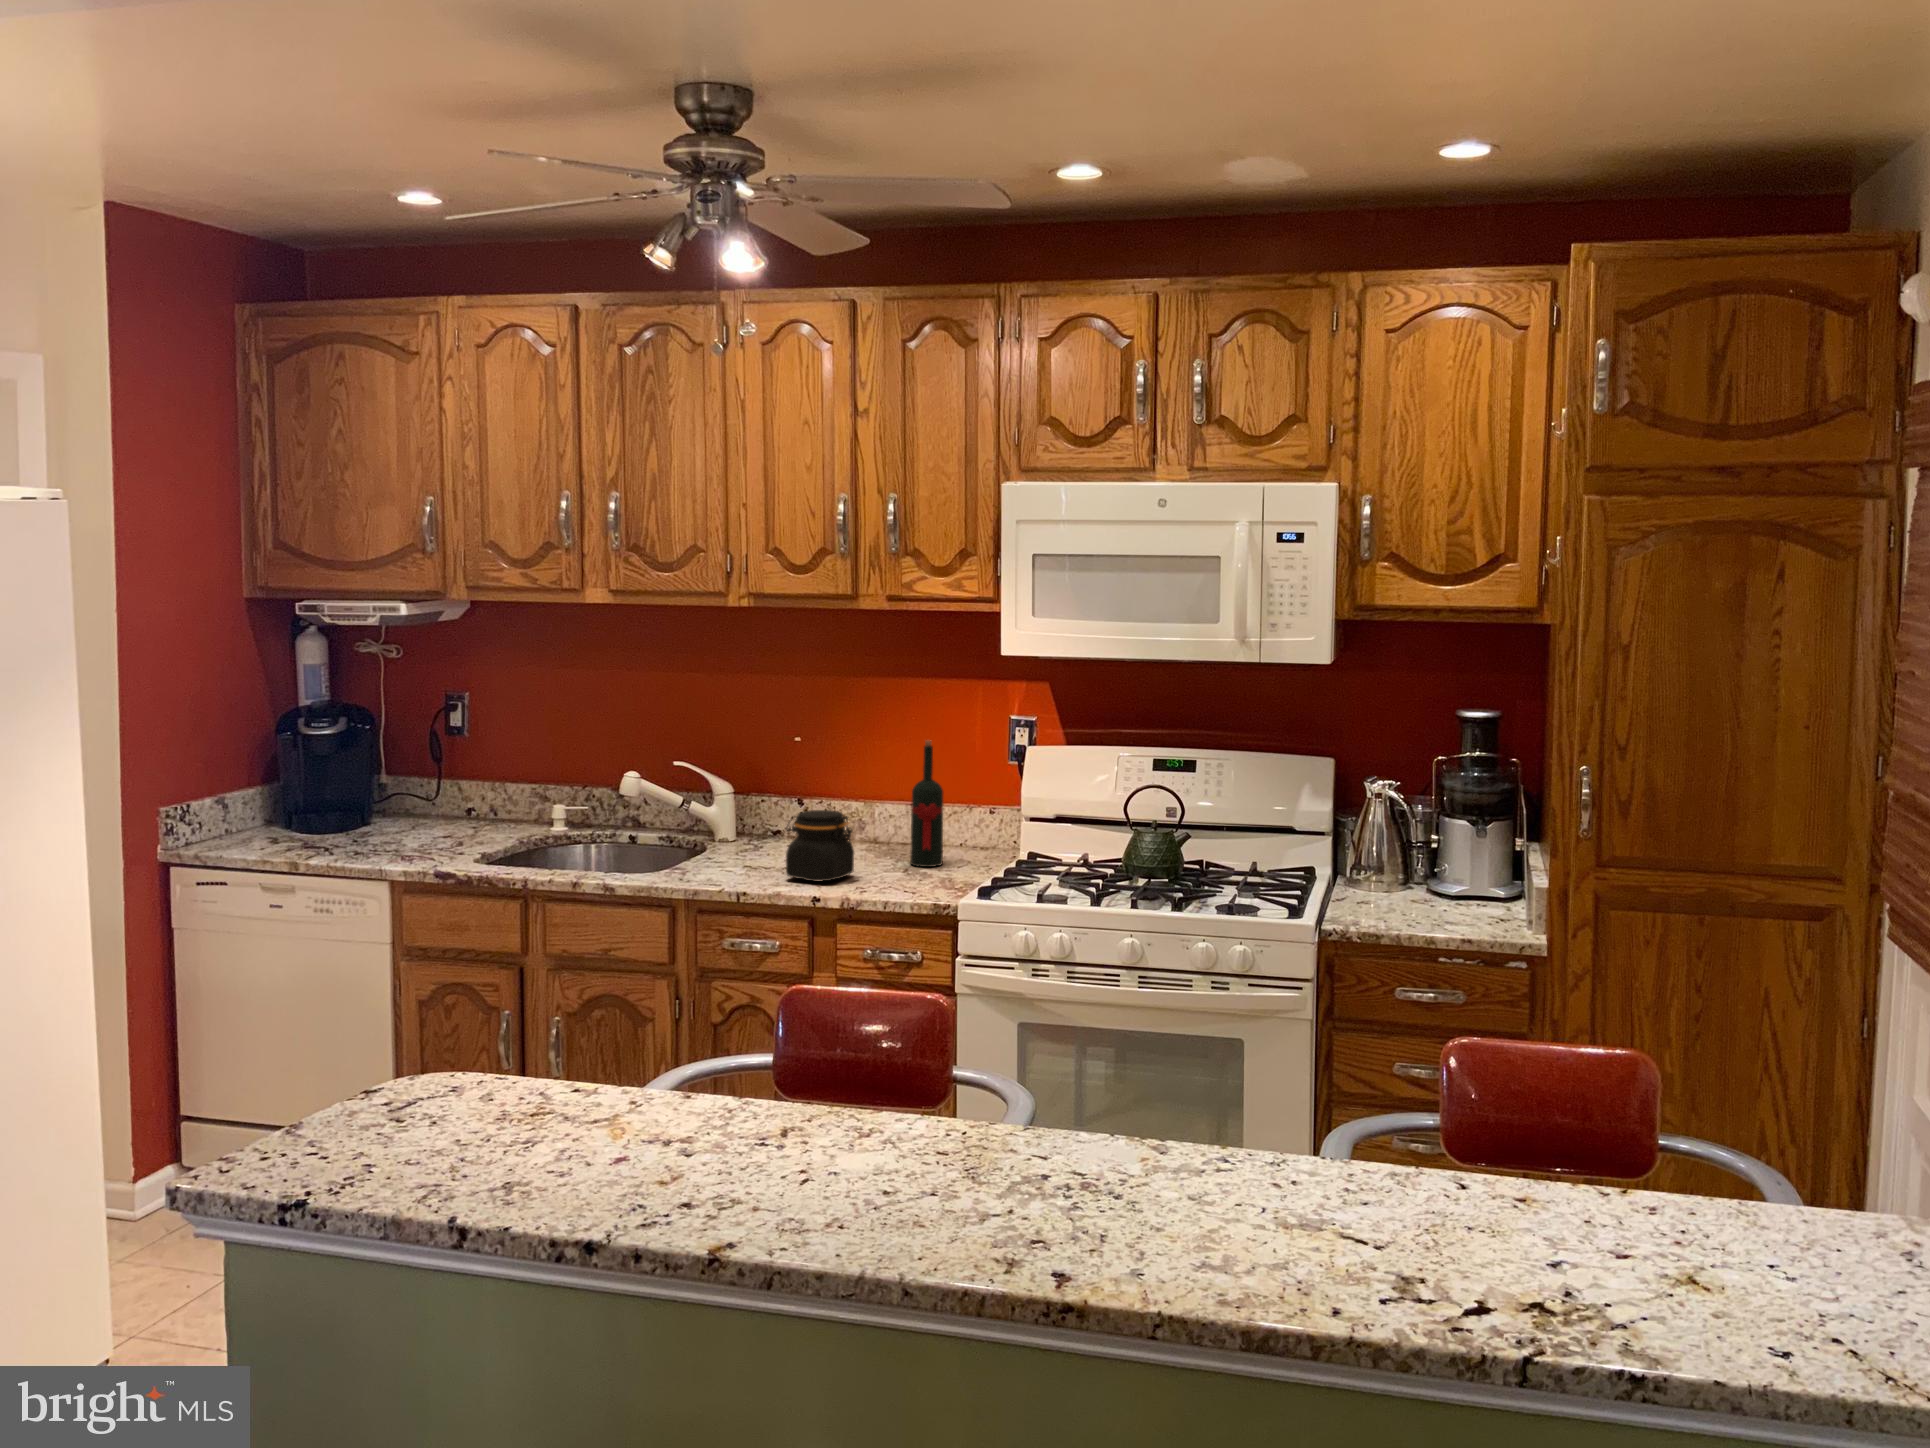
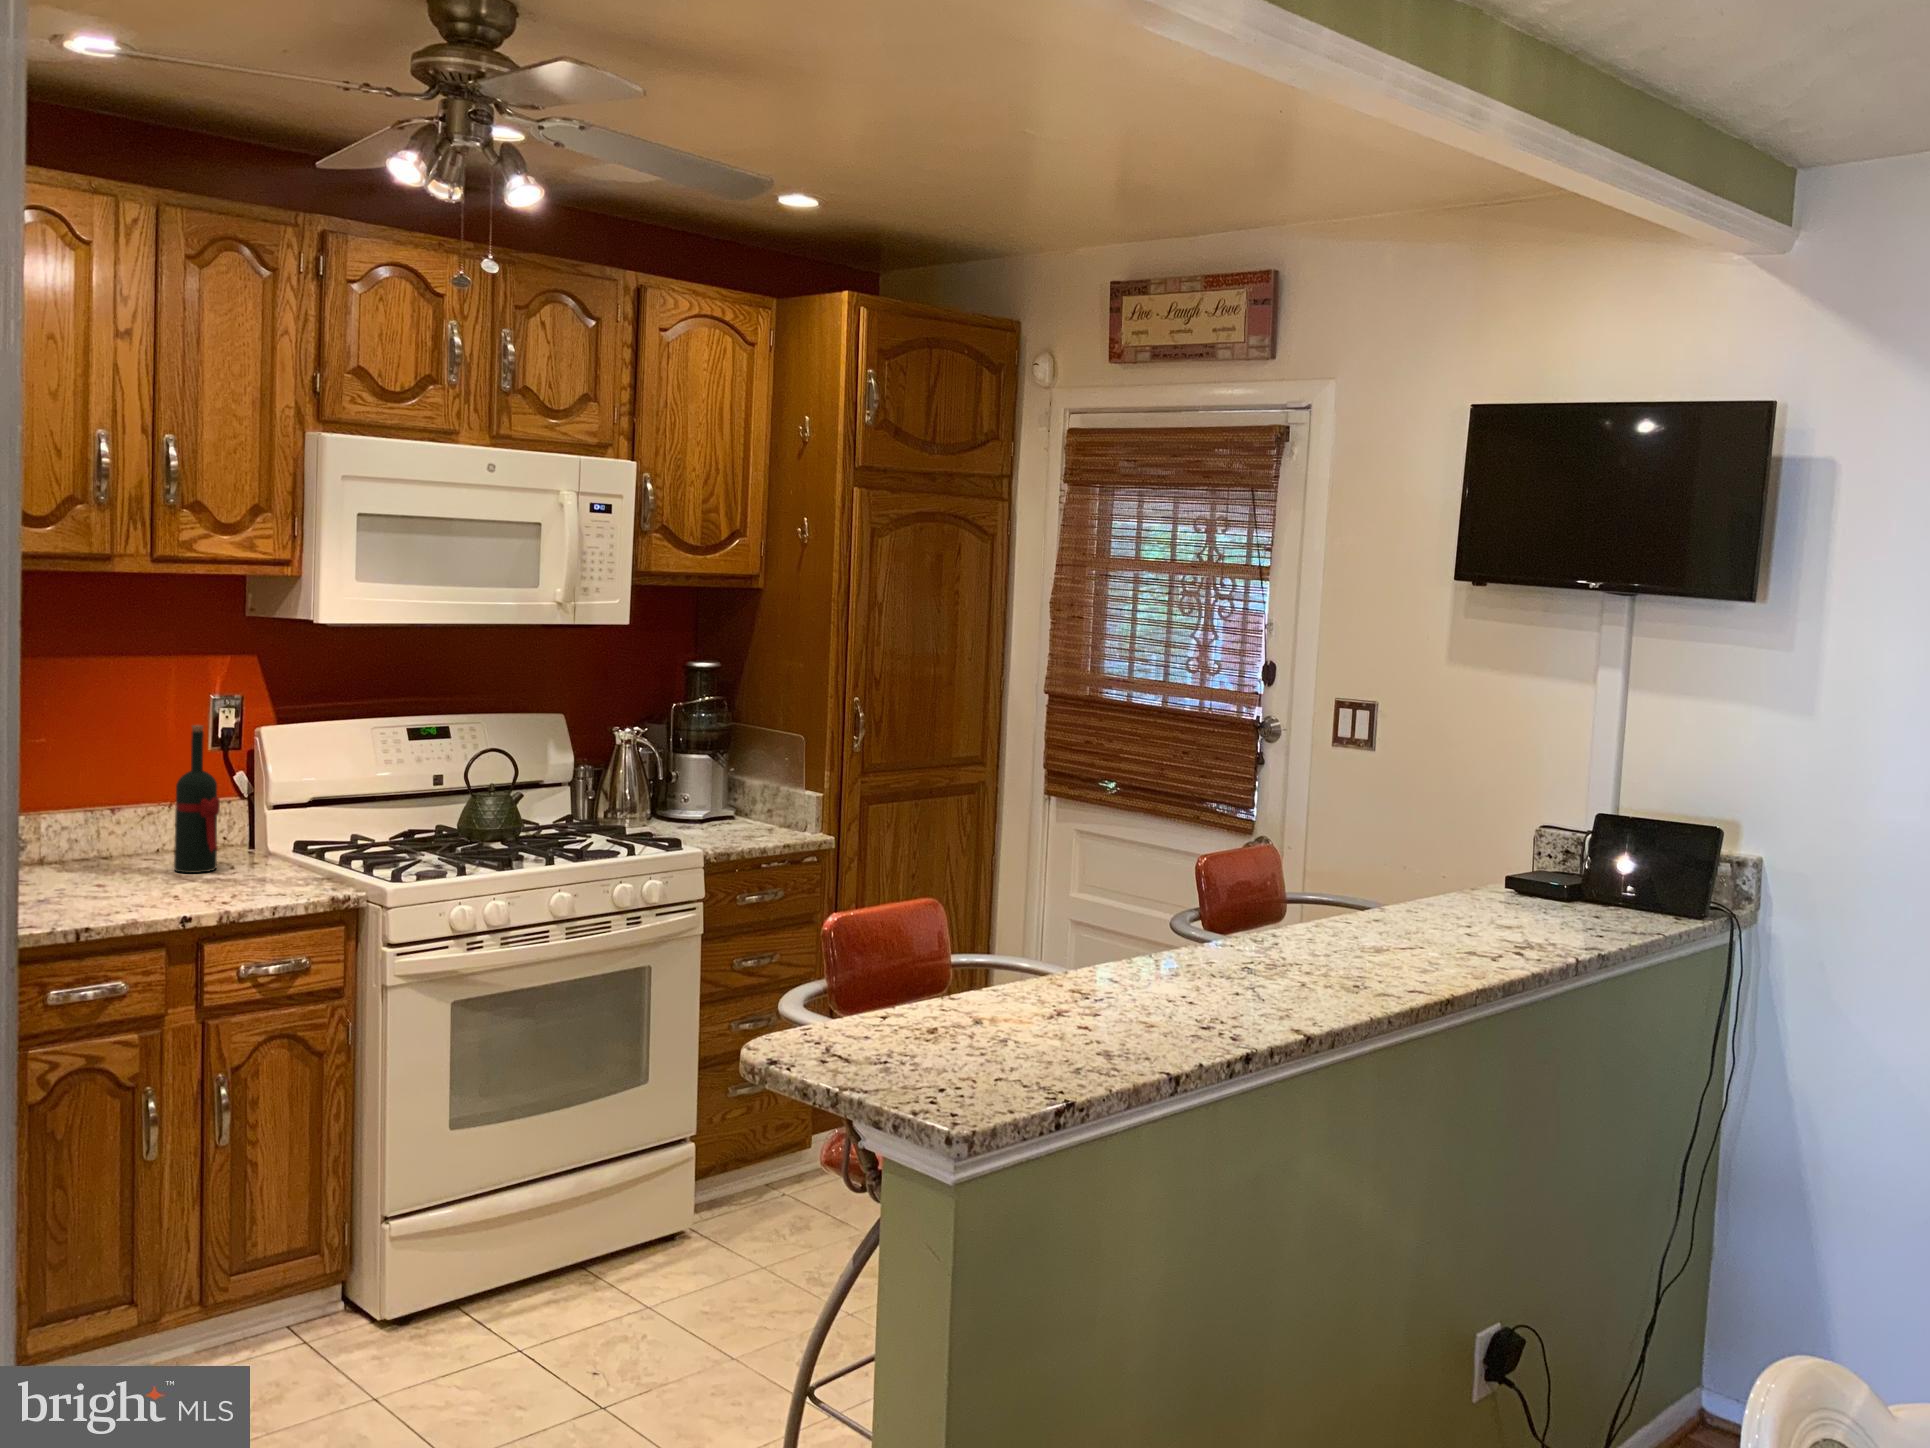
jar: present [786,810,854,881] -> none [82,818,183,904]

